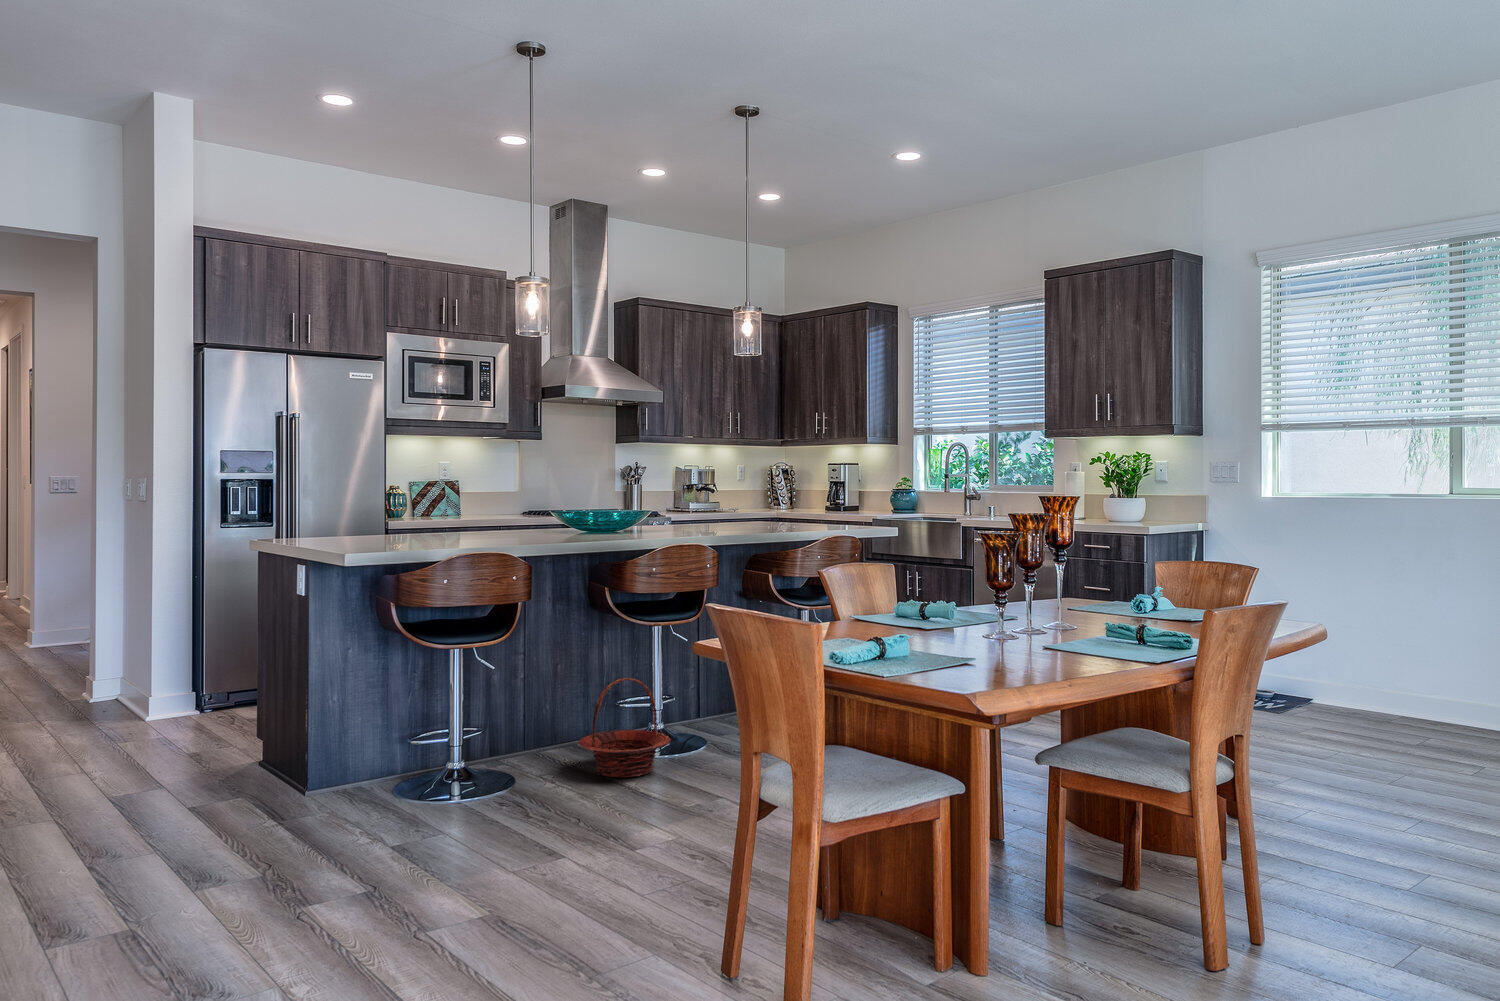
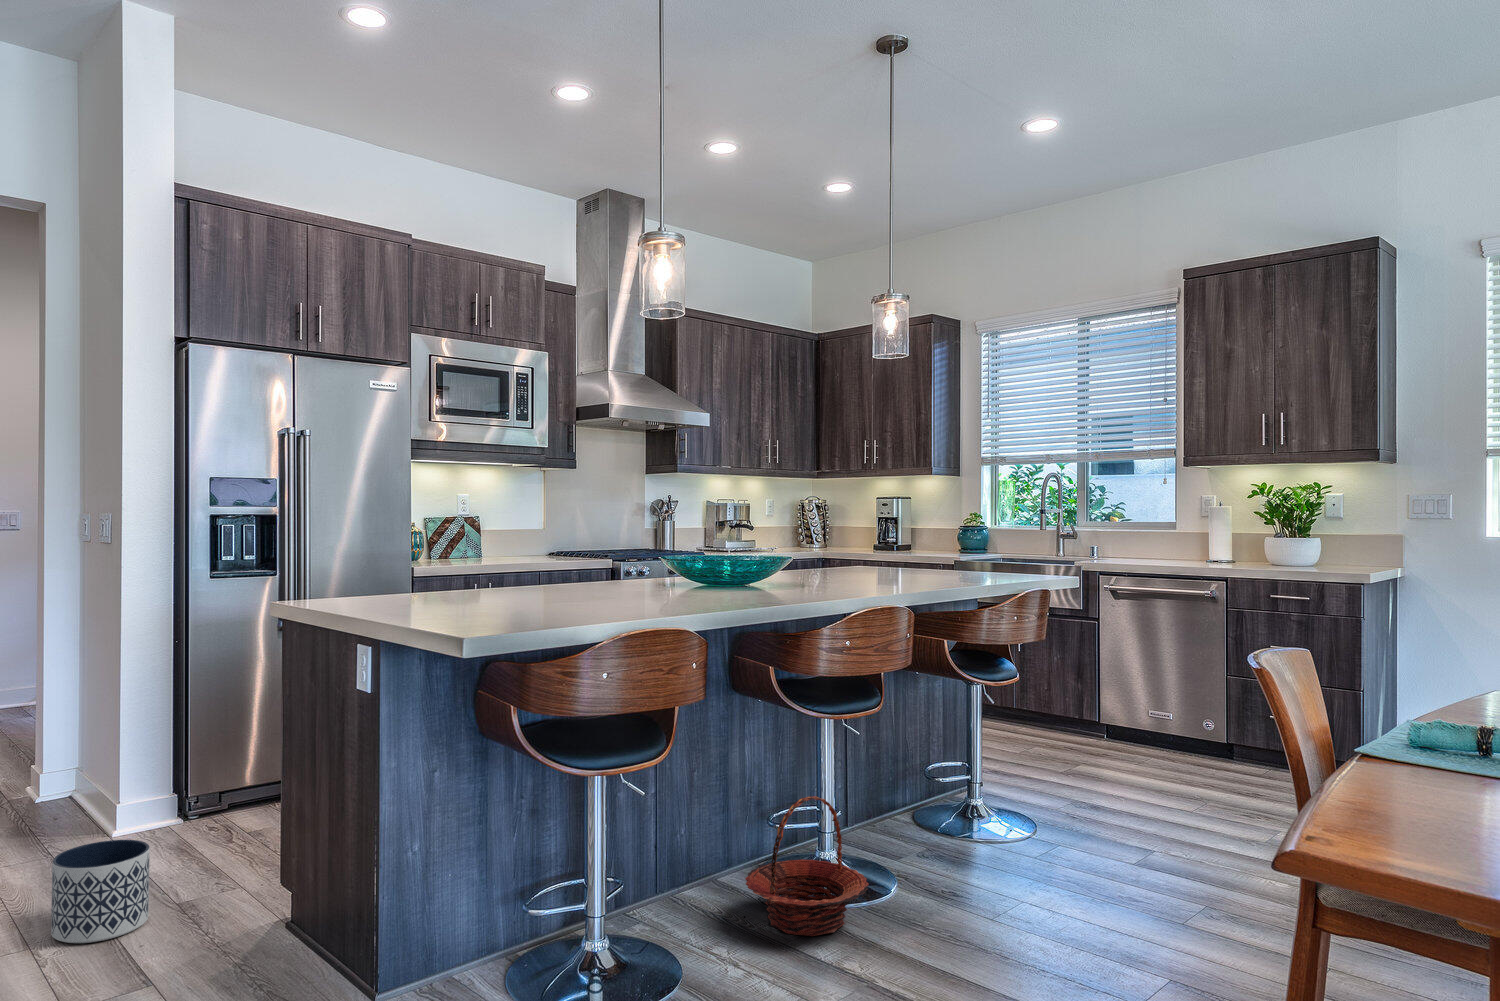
planter: none [99,704,165,769] -> present [51,840,150,943]

